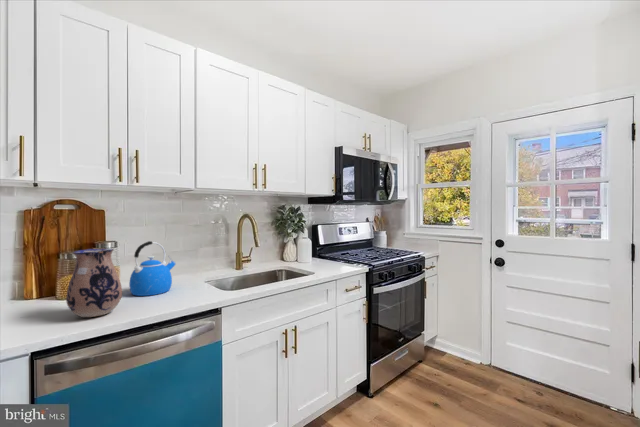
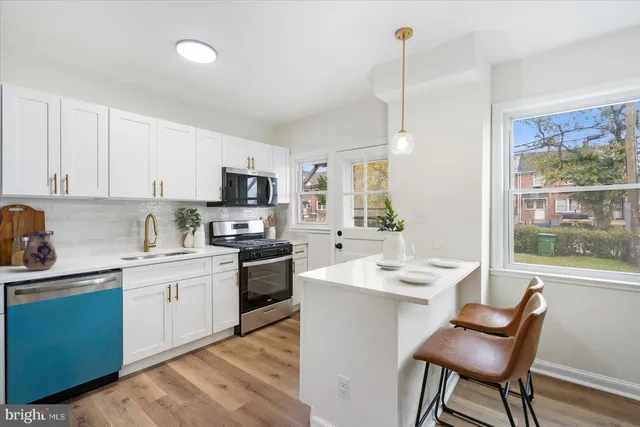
kettle: present [129,241,176,296] -> none [62,230,95,263]

